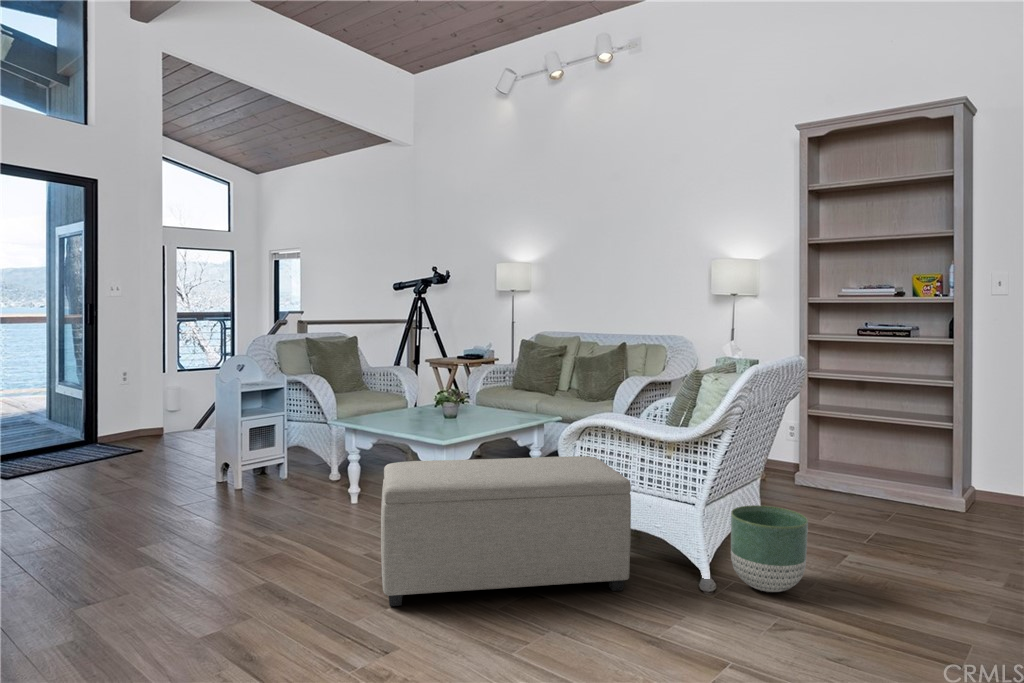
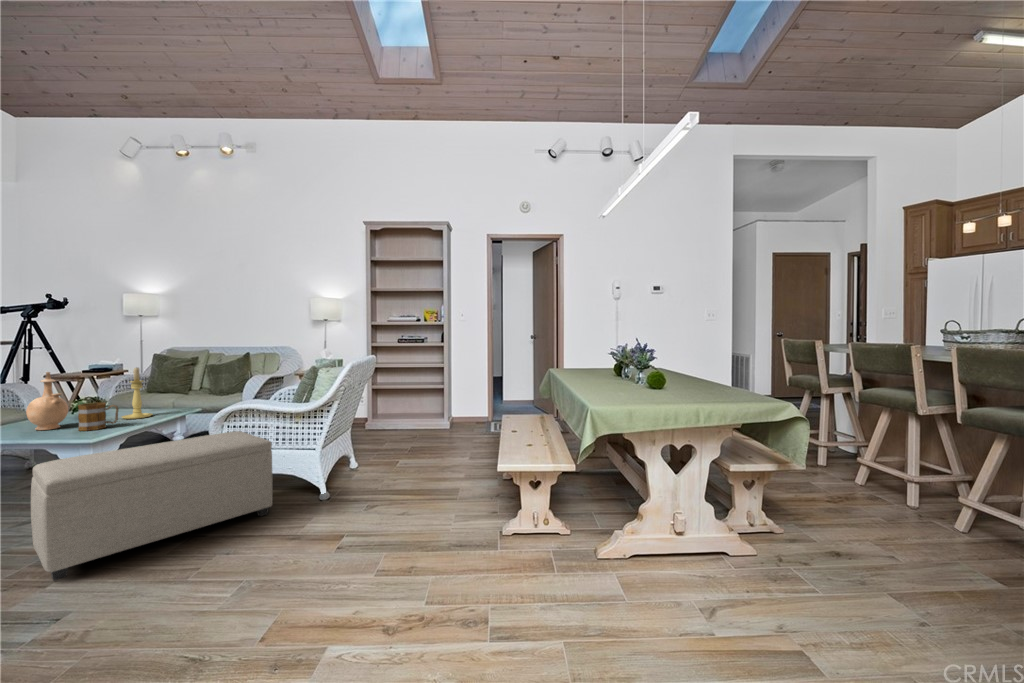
candle holder: none [478,355,509,421] -> present [122,368,152,419]
vase: none [397,357,431,423] -> present [26,372,68,430]
mug: none [437,397,473,429] -> present [78,403,118,431]
planter: present [731,505,808,592] -> none [337,443,381,491]

